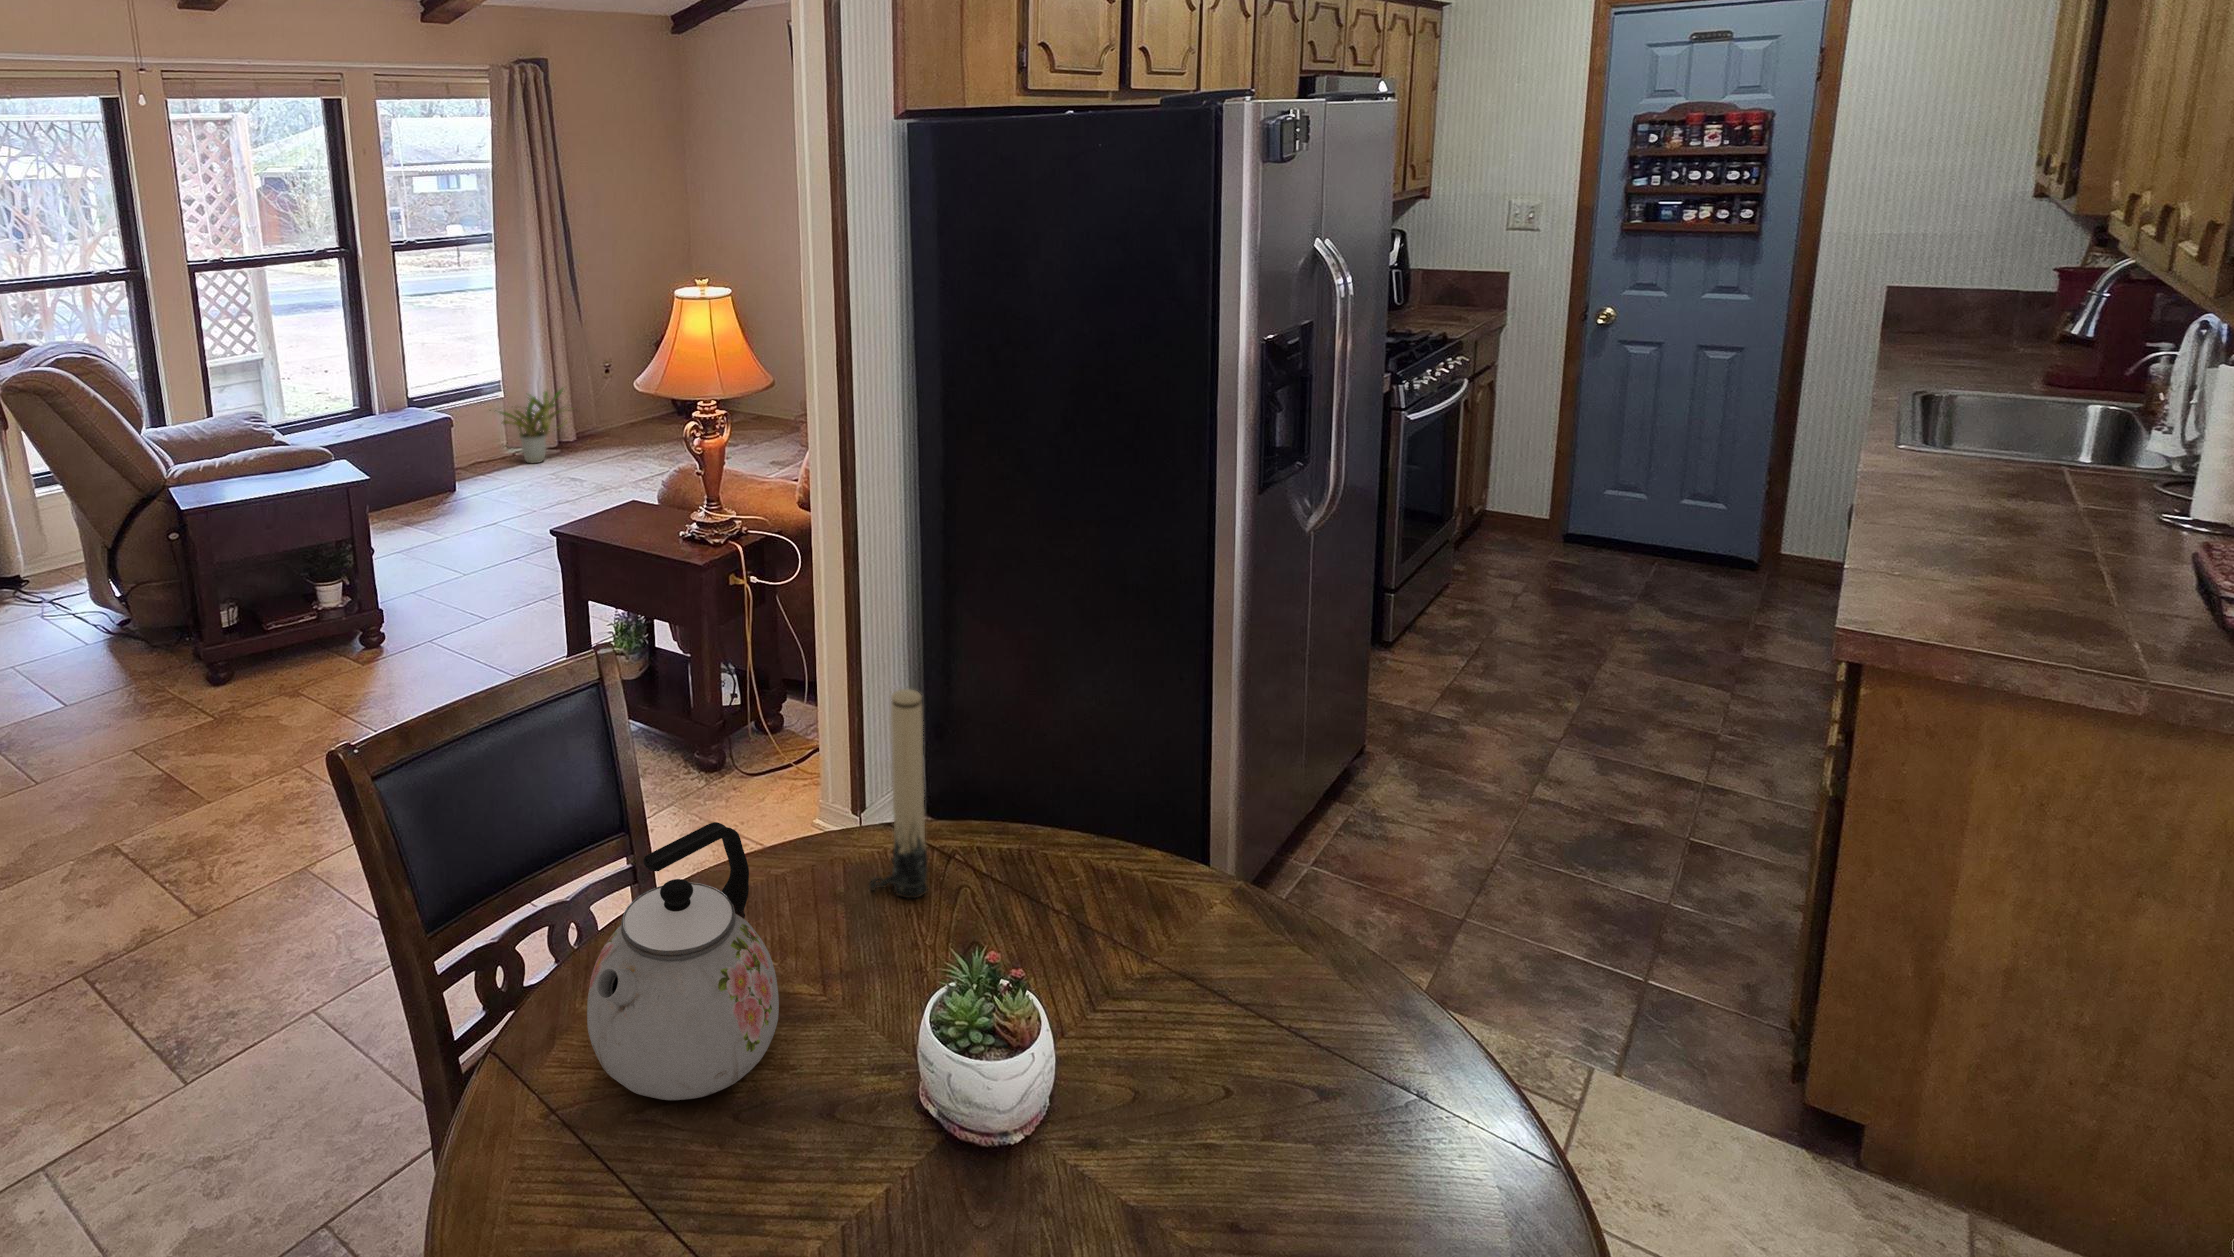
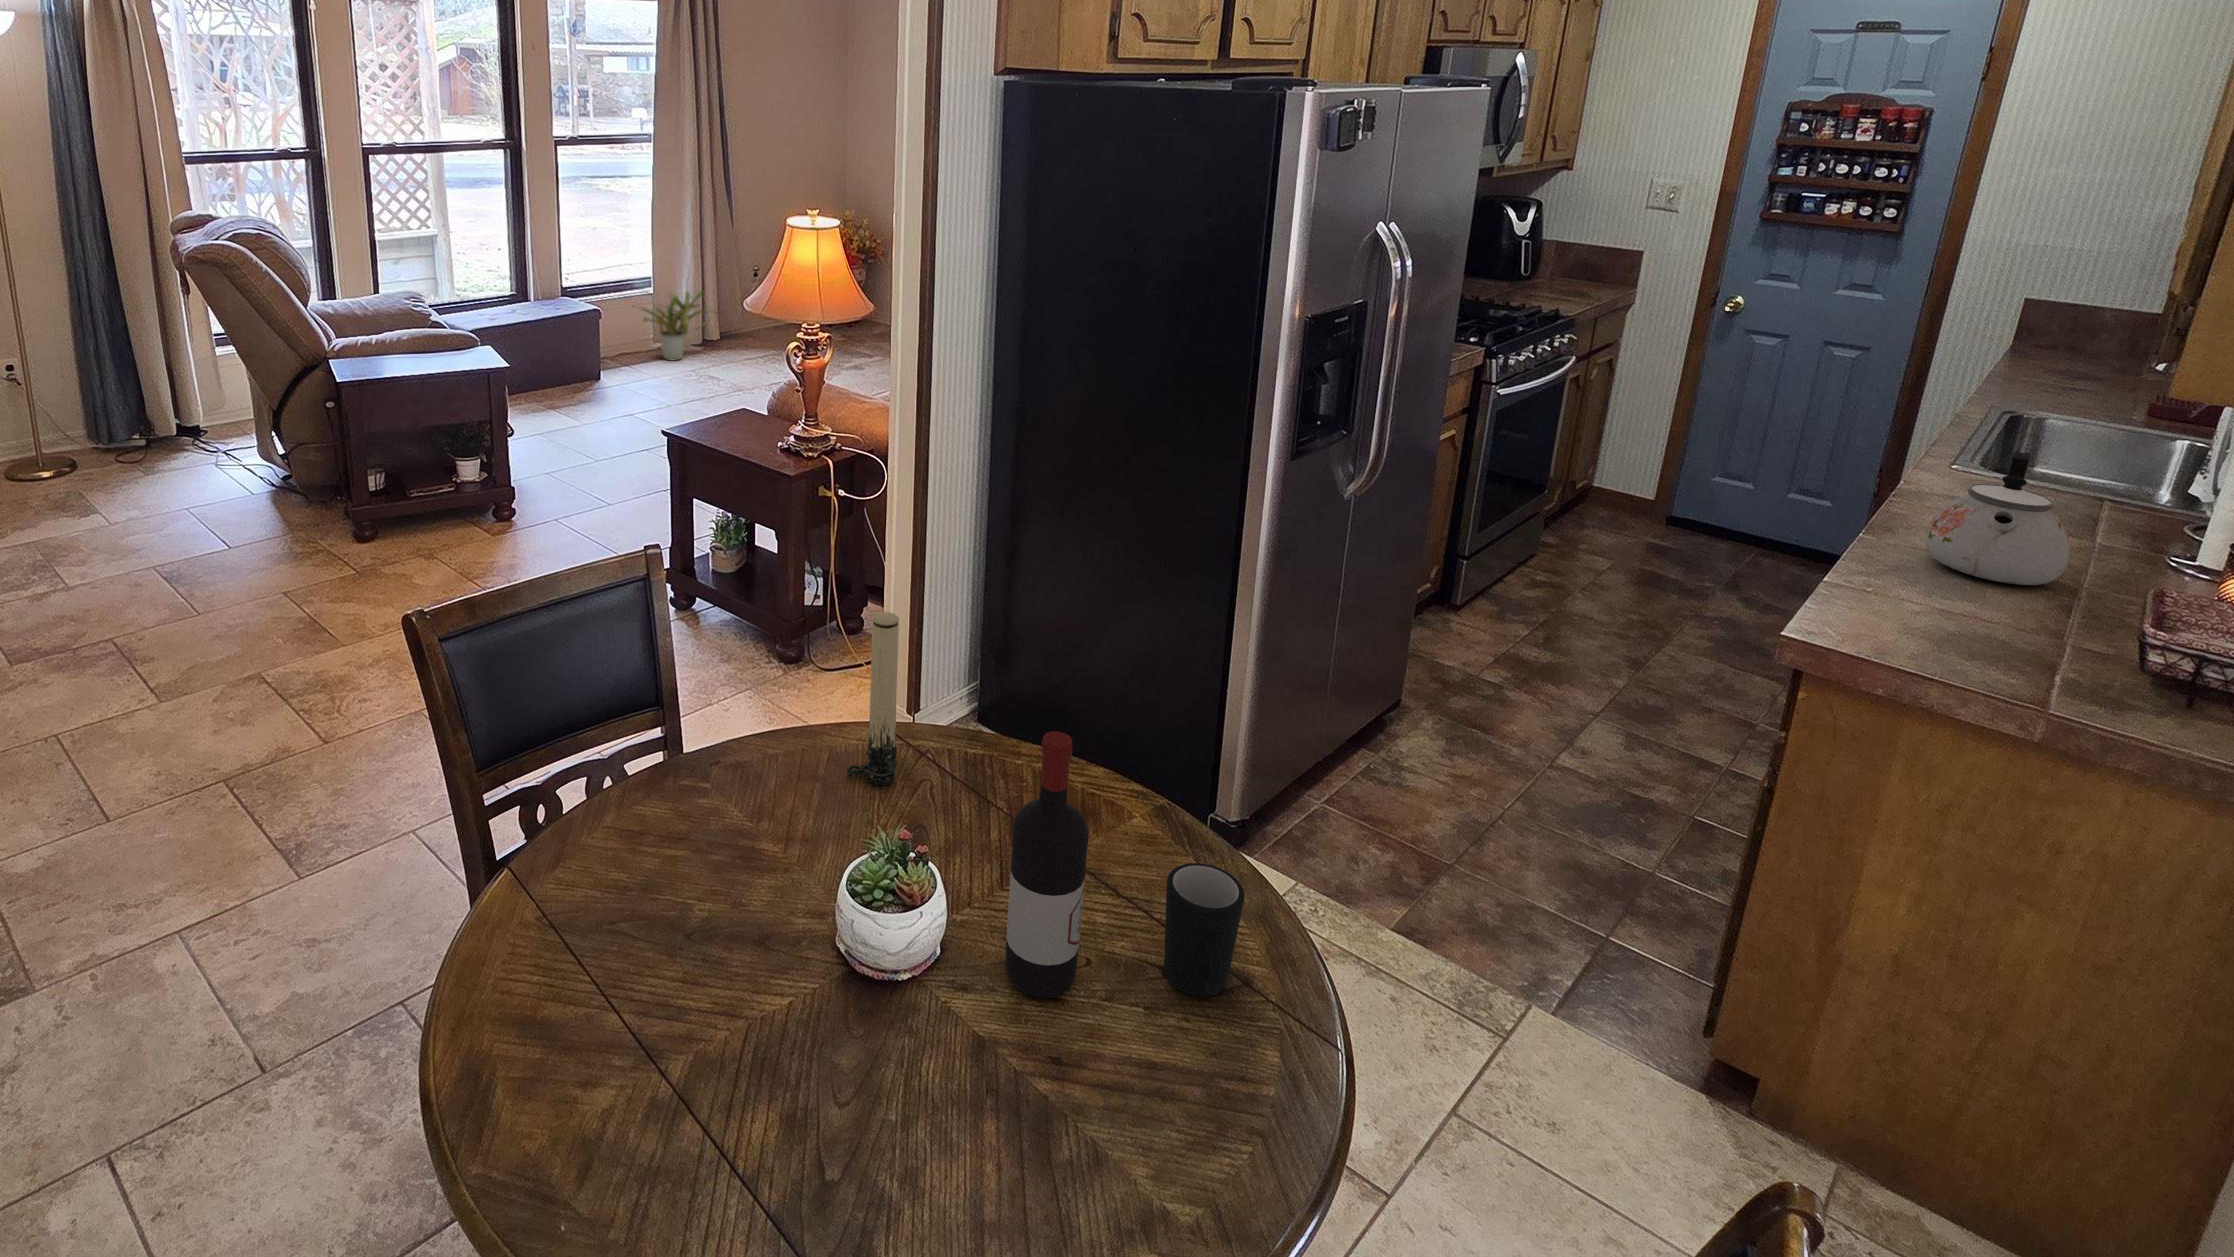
wine bottle: none [1136,810,1236,1152] -> present [1005,731,1089,998]
kettle: present [587,822,779,1100] -> present [1926,451,2070,585]
mug: none [1321,955,1424,1125] -> present [1164,863,1244,997]

